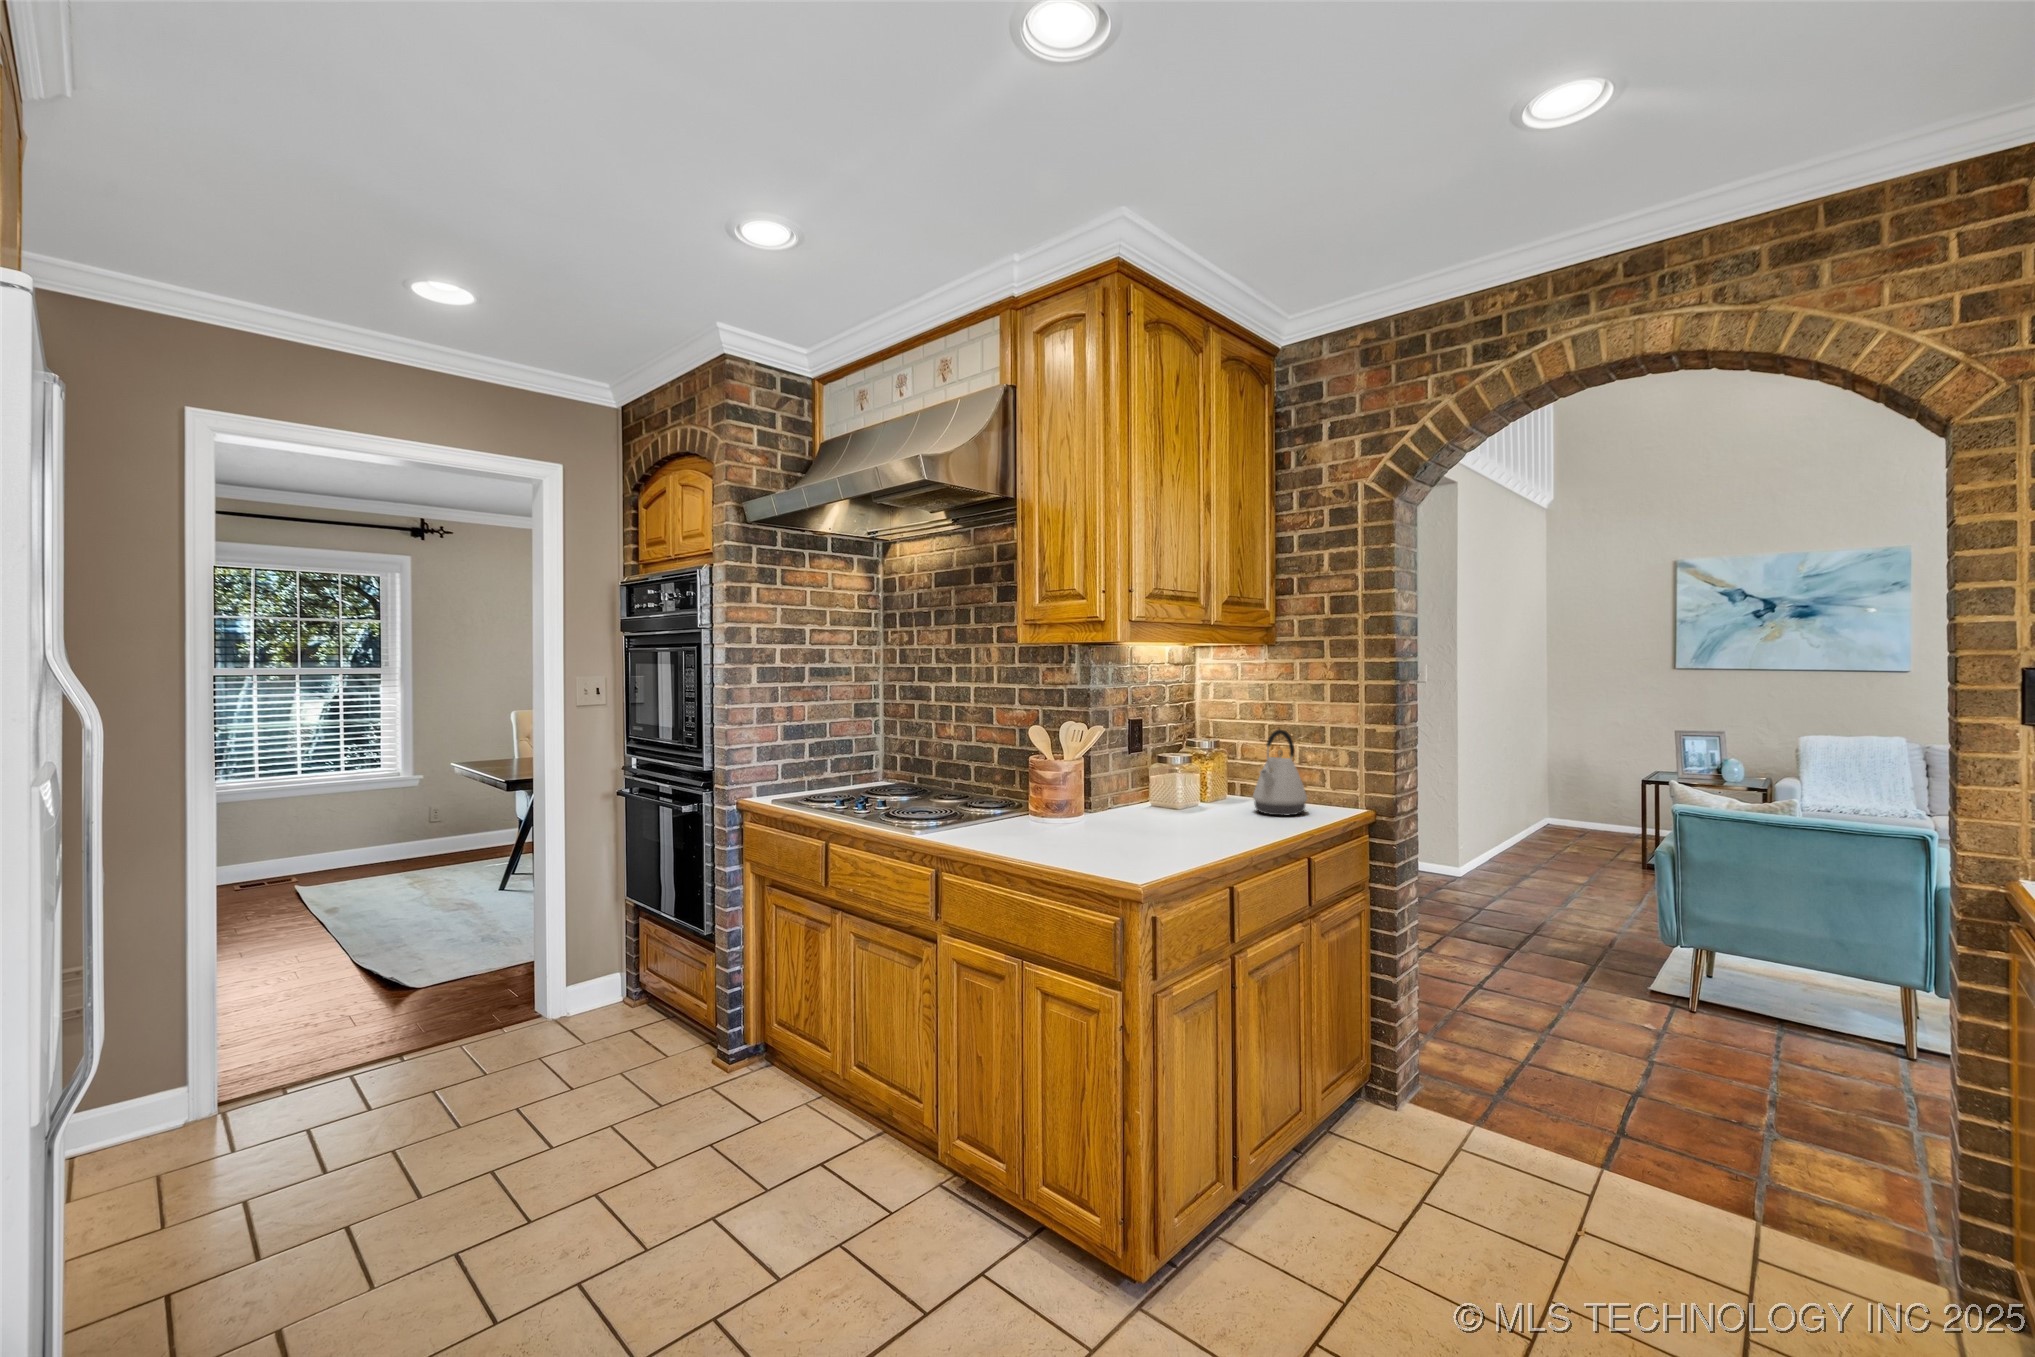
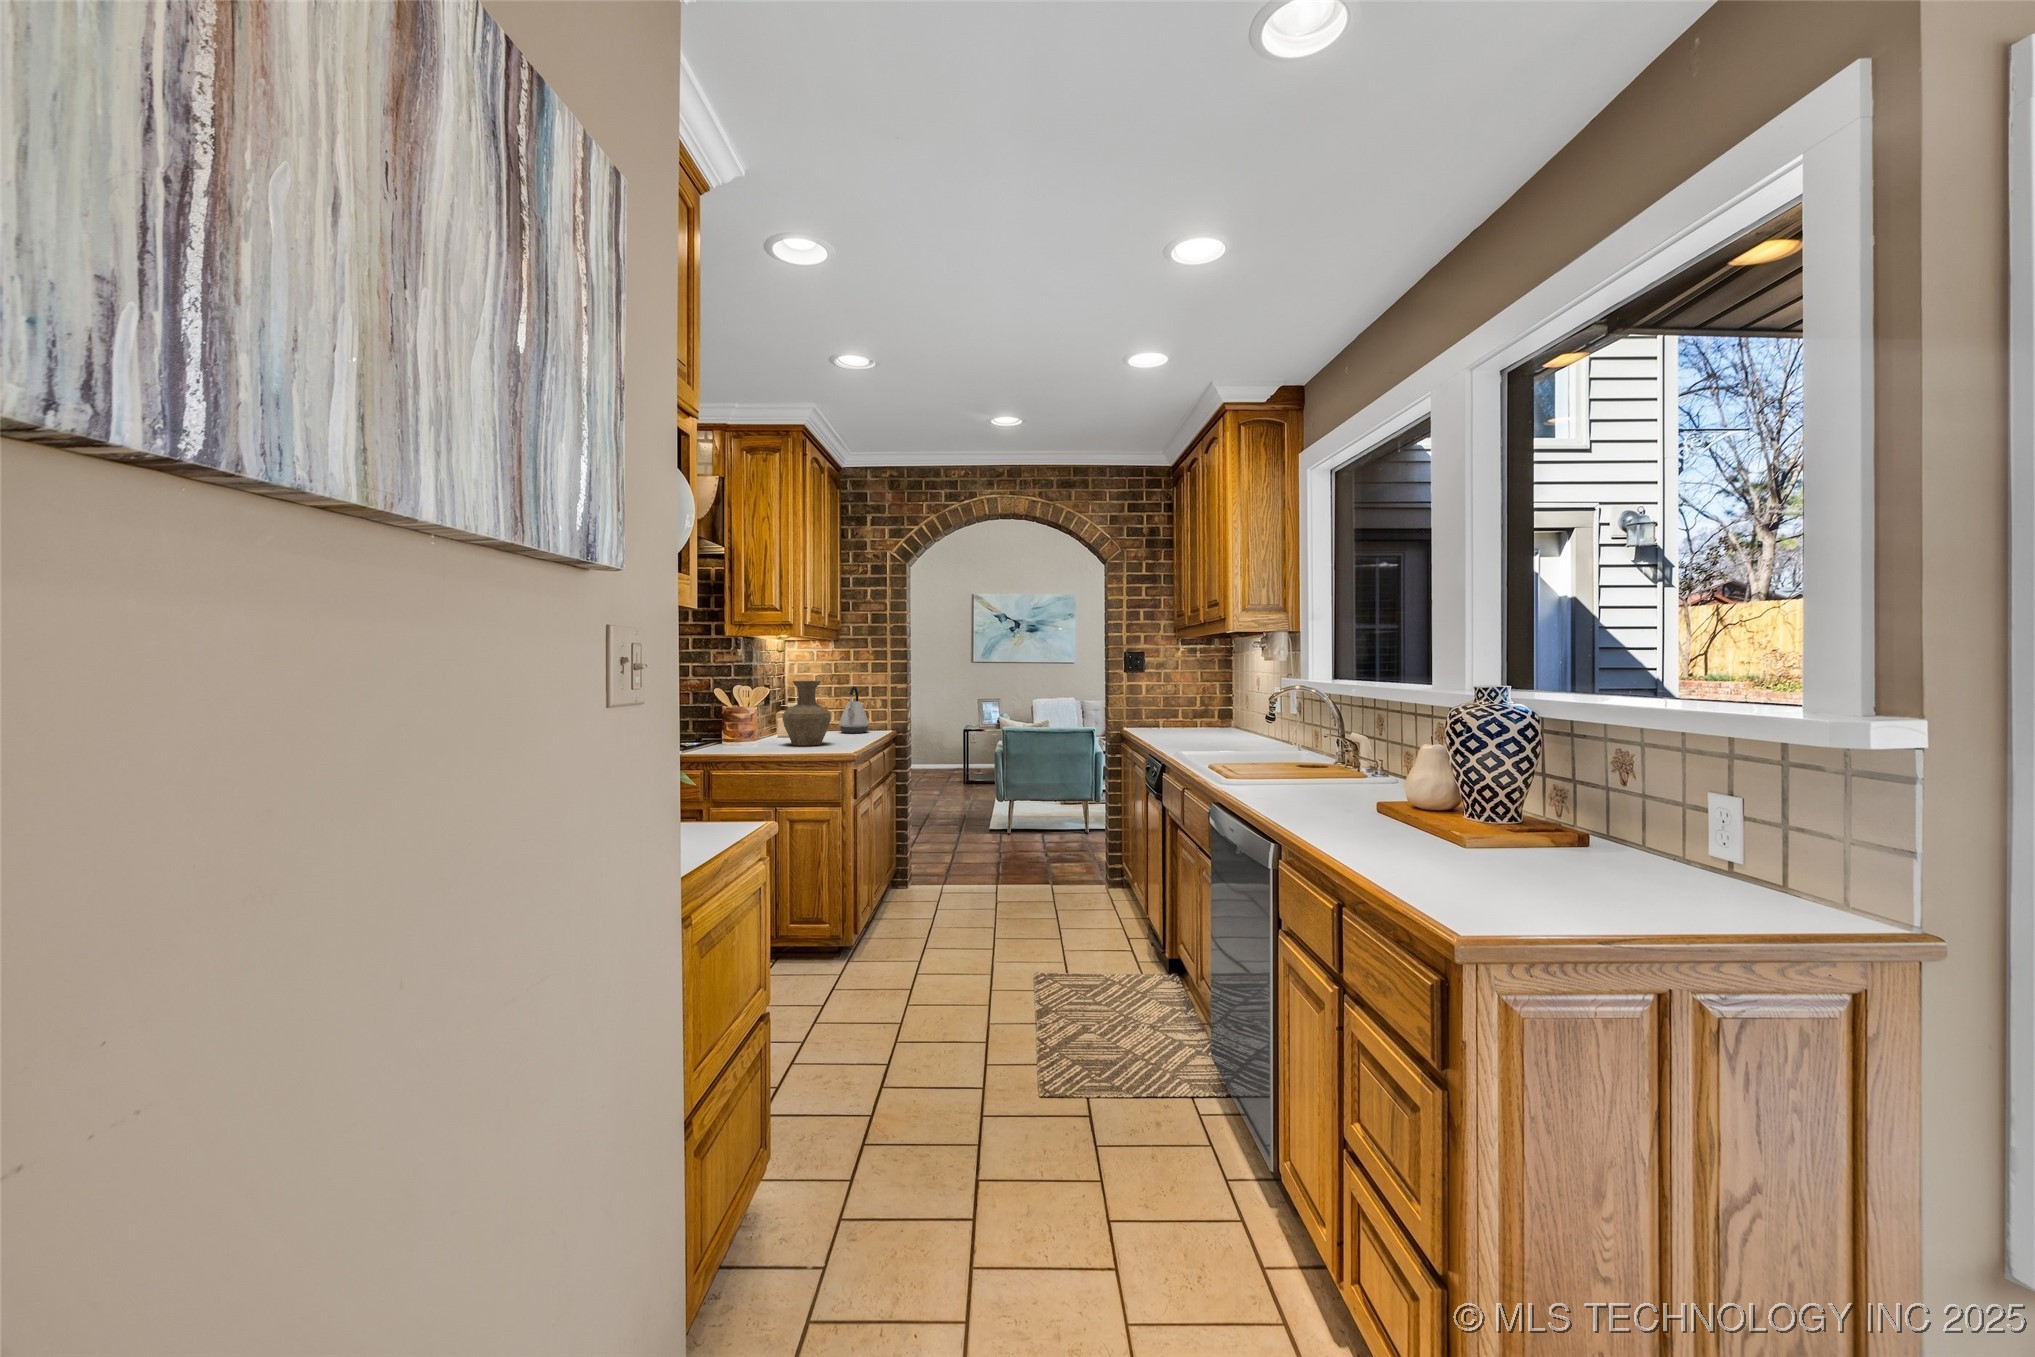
vase: none [1084,723,1172,847] -> present [782,681,831,746]

